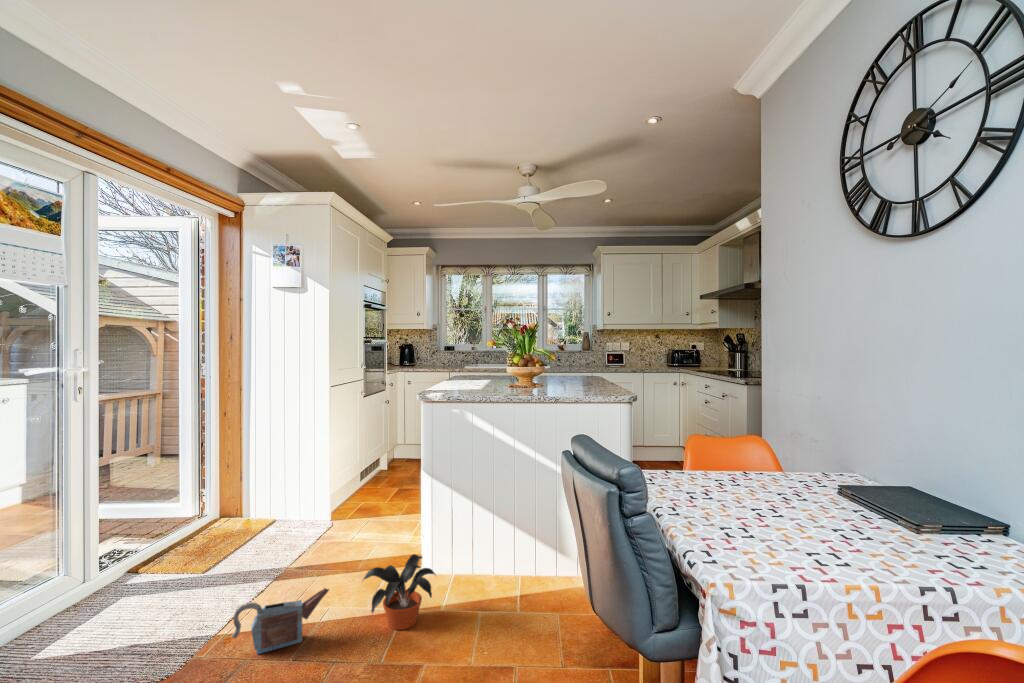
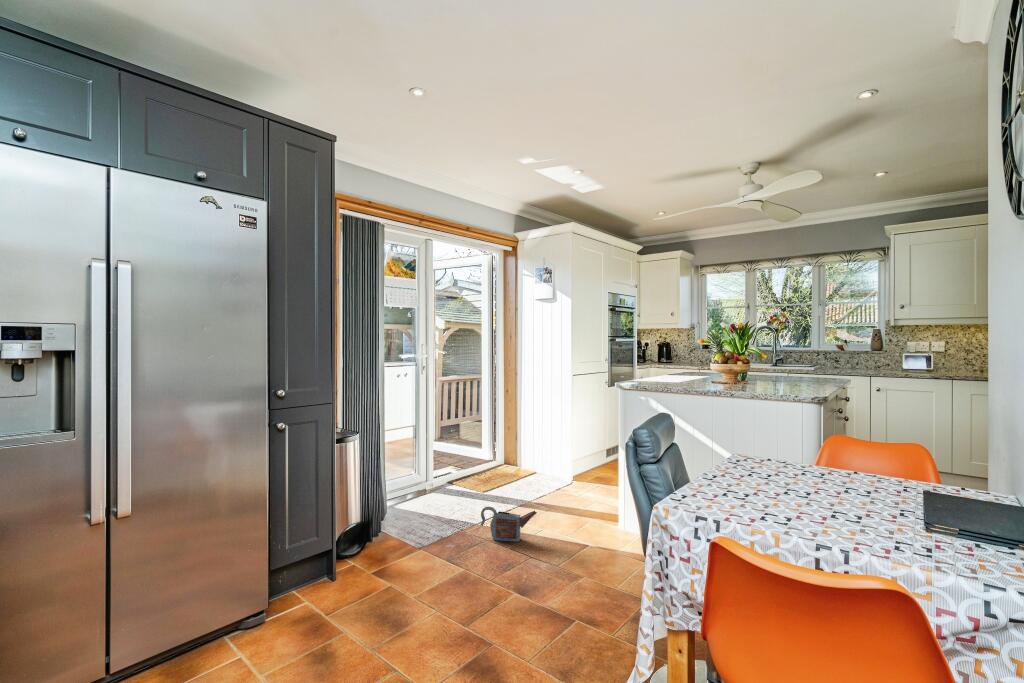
potted plant: present [364,554,435,630] -> none [559,505,612,555]

